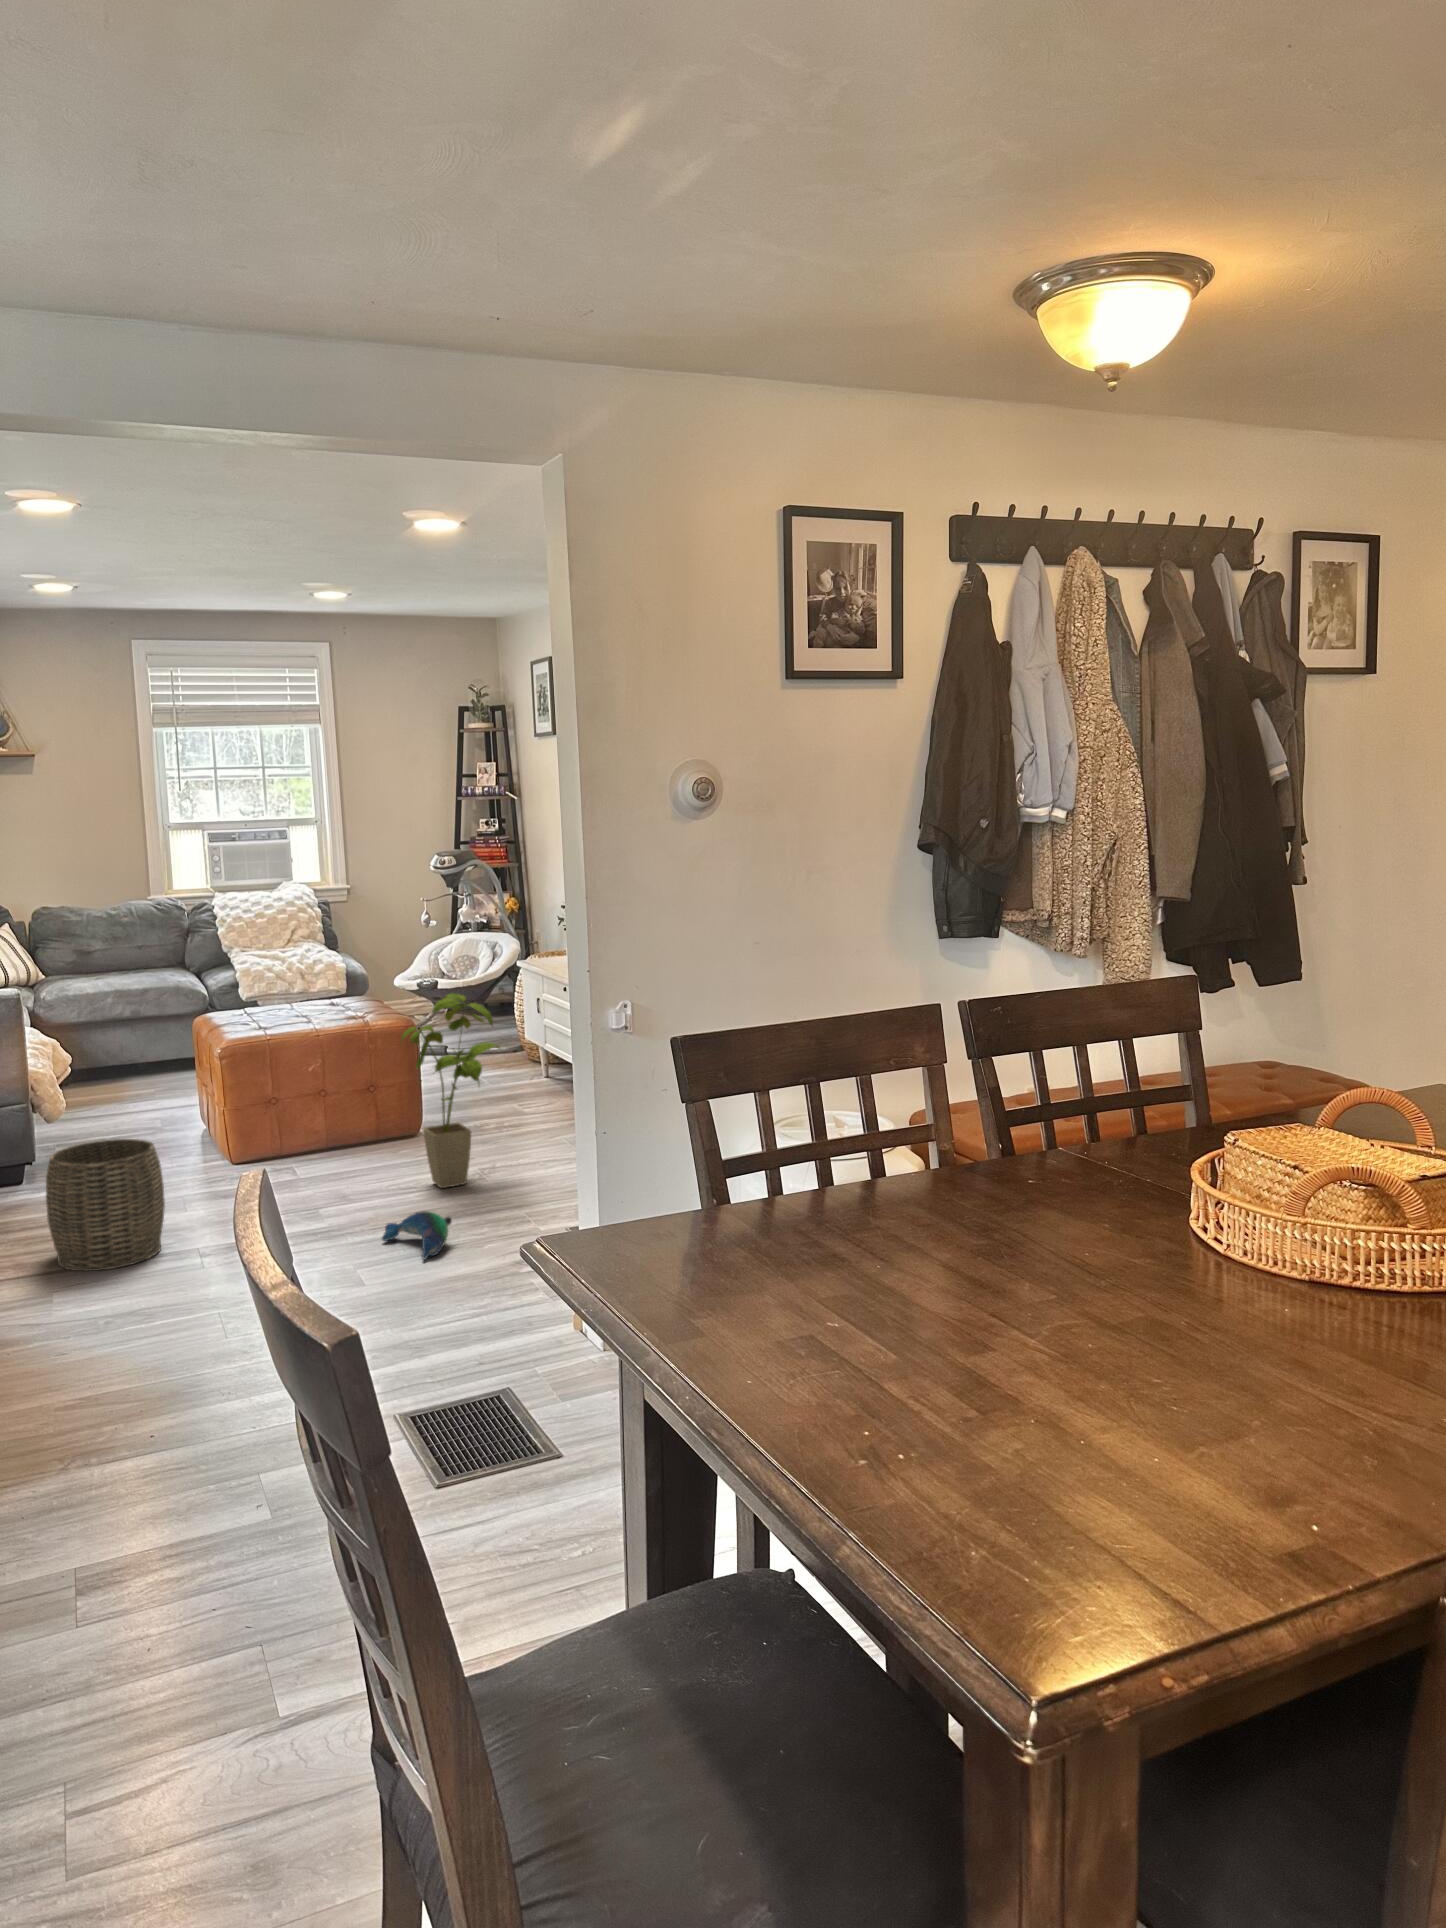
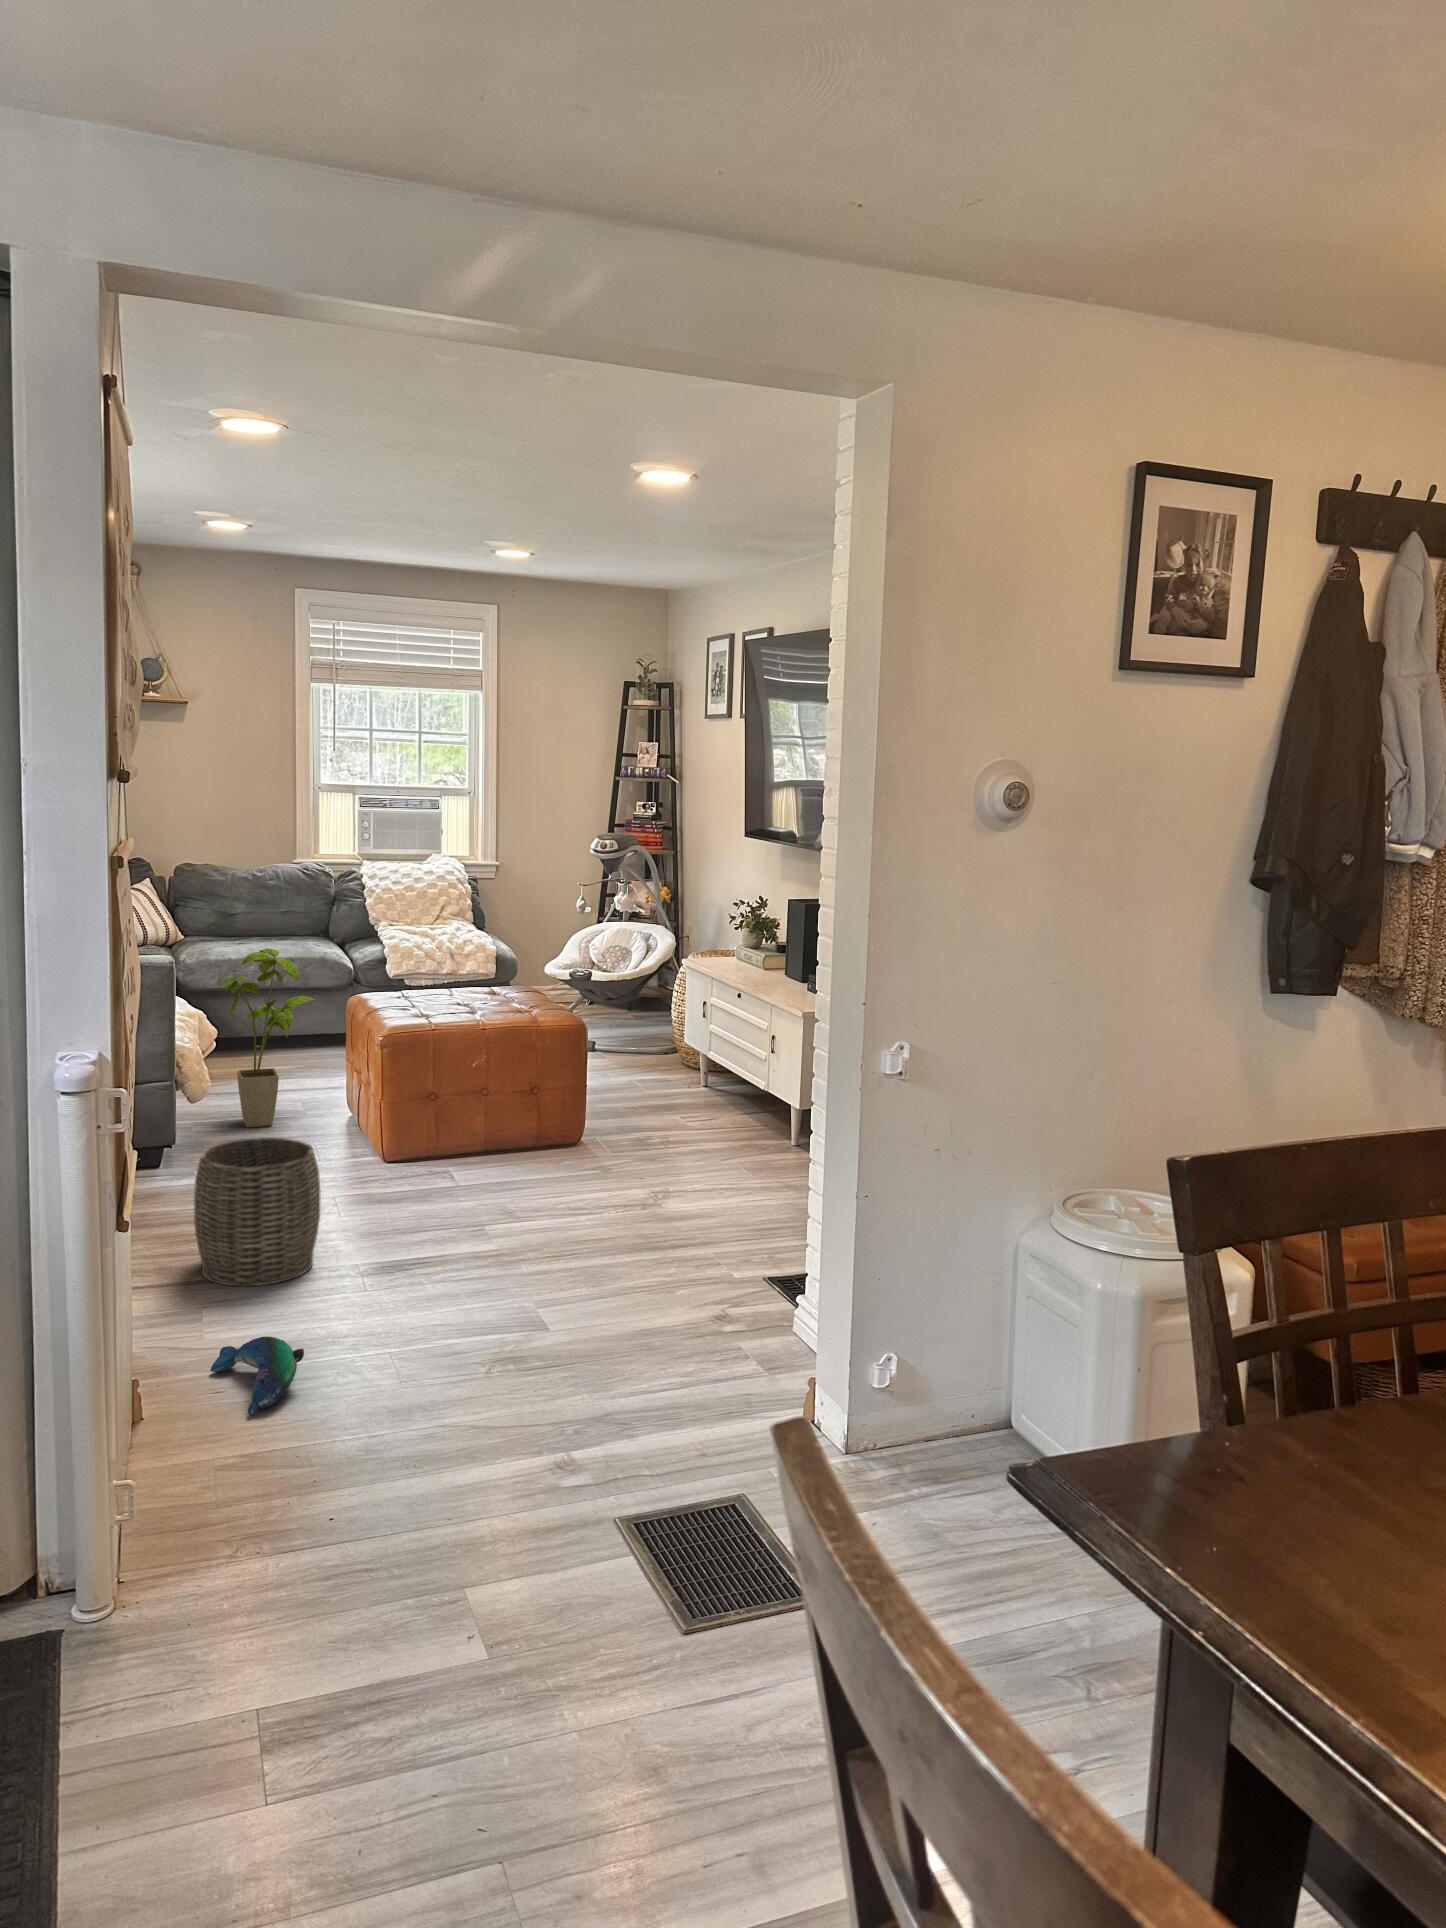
house plant: present [401,994,499,1188] -> present [219,948,318,1127]
plush toy: present [382,1211,452,1259] -> present [211,1337,304,1415]

